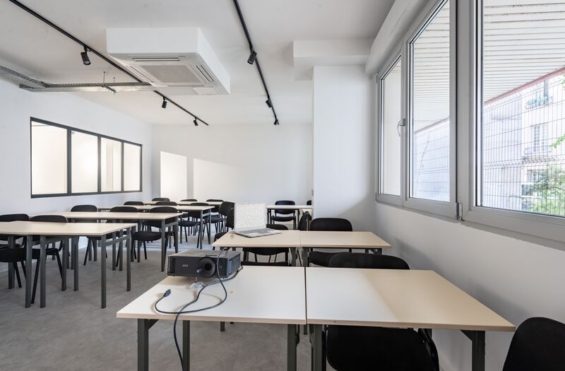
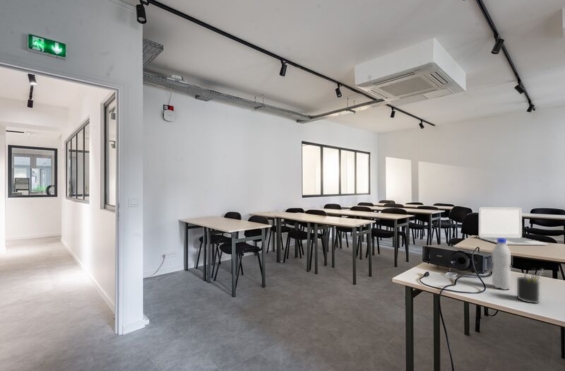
water bottle: none [233,239,250,297] -> present [492,238,511,290]
pen holder: none [253,270,275,309] -> present [517,271,543,303]

